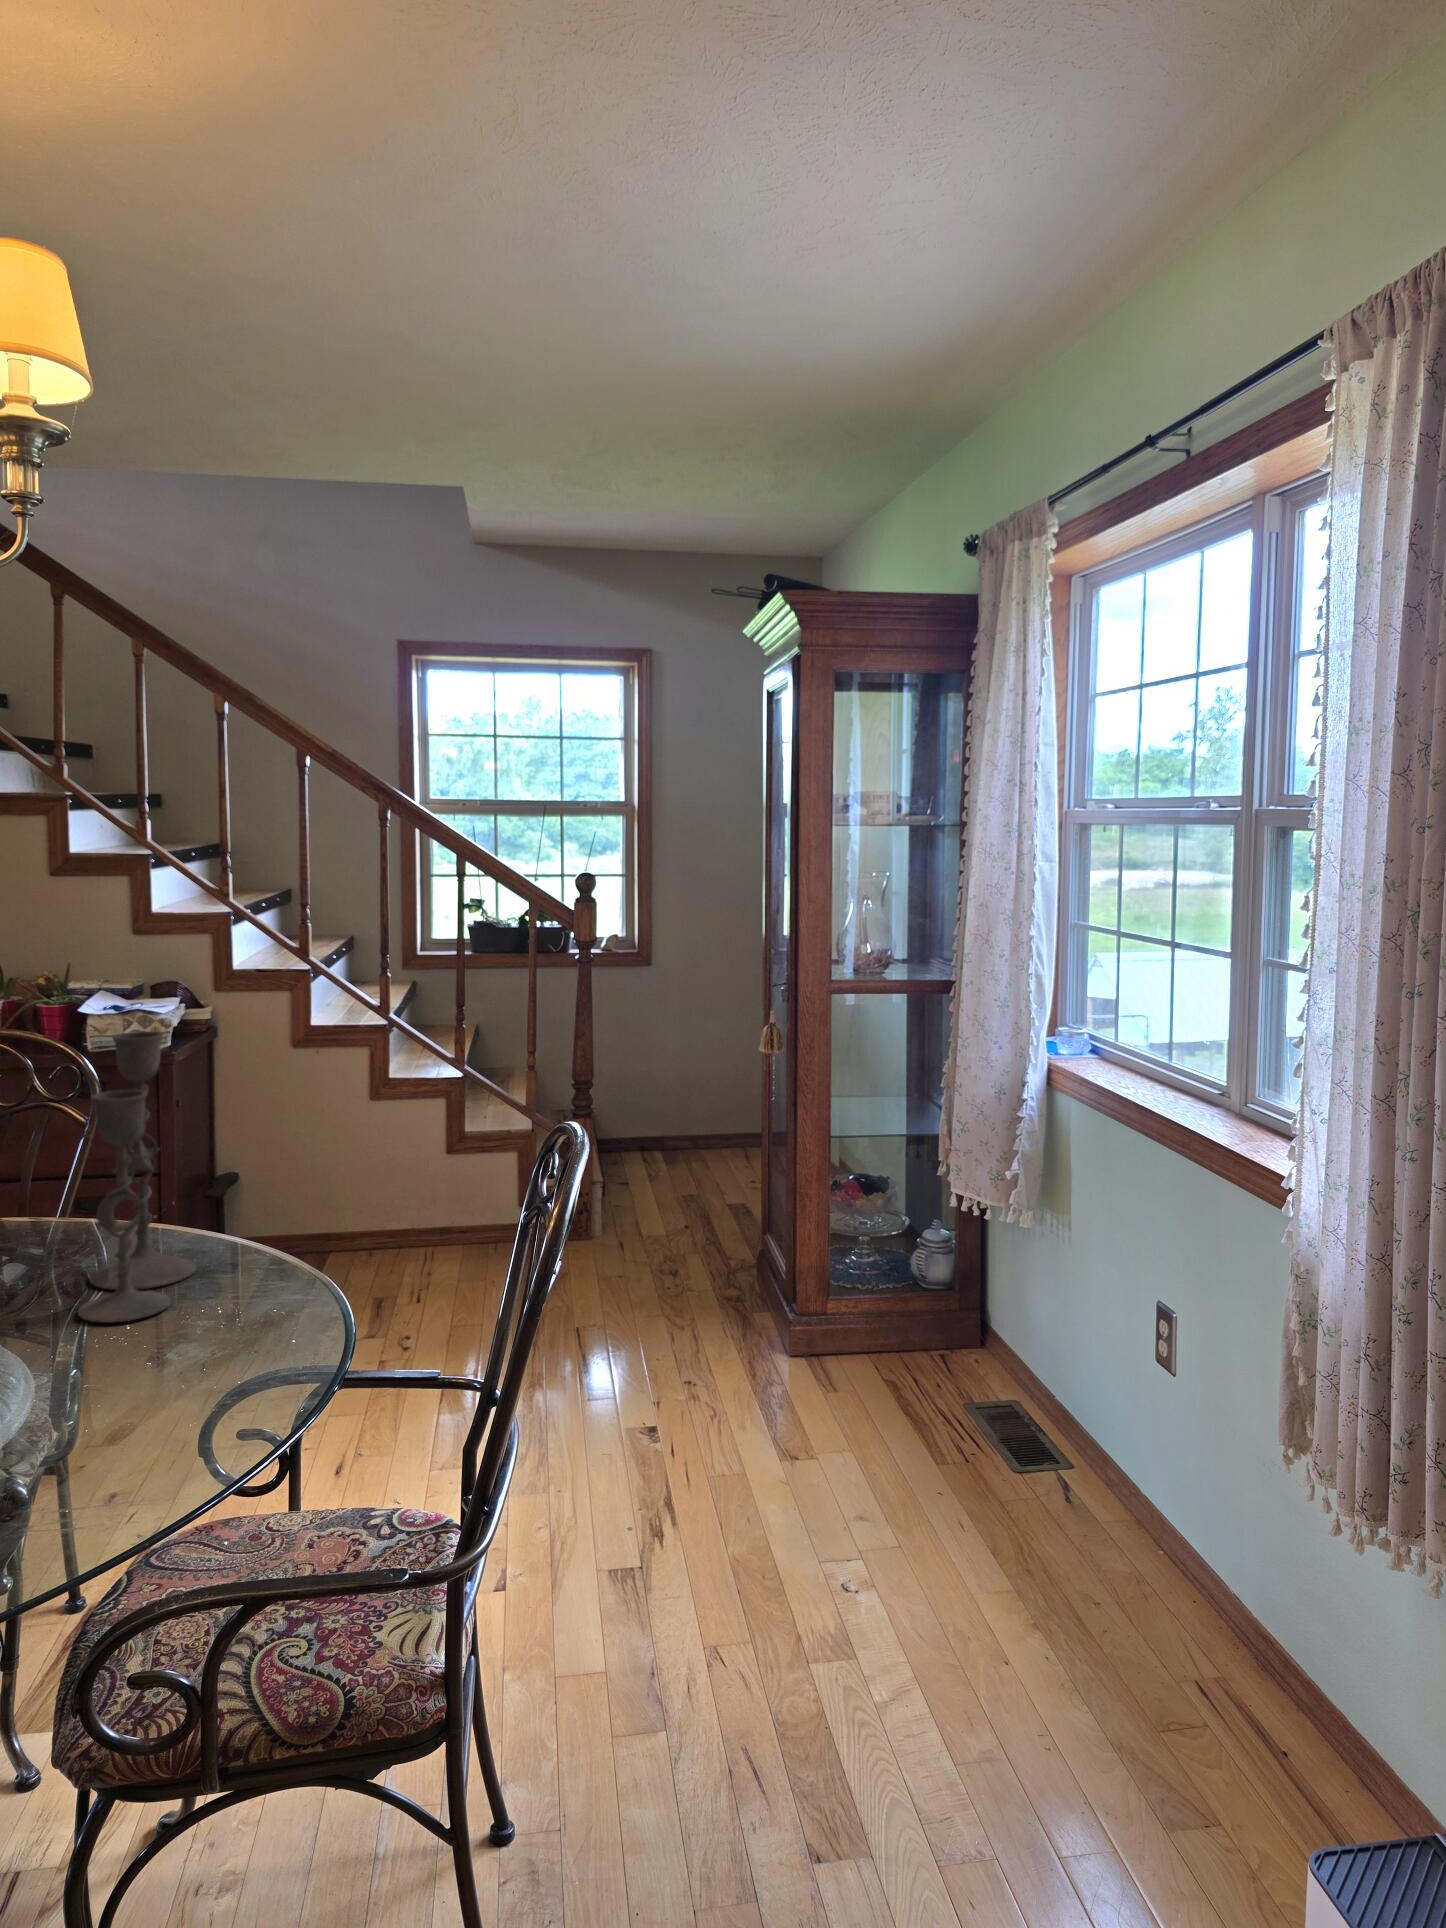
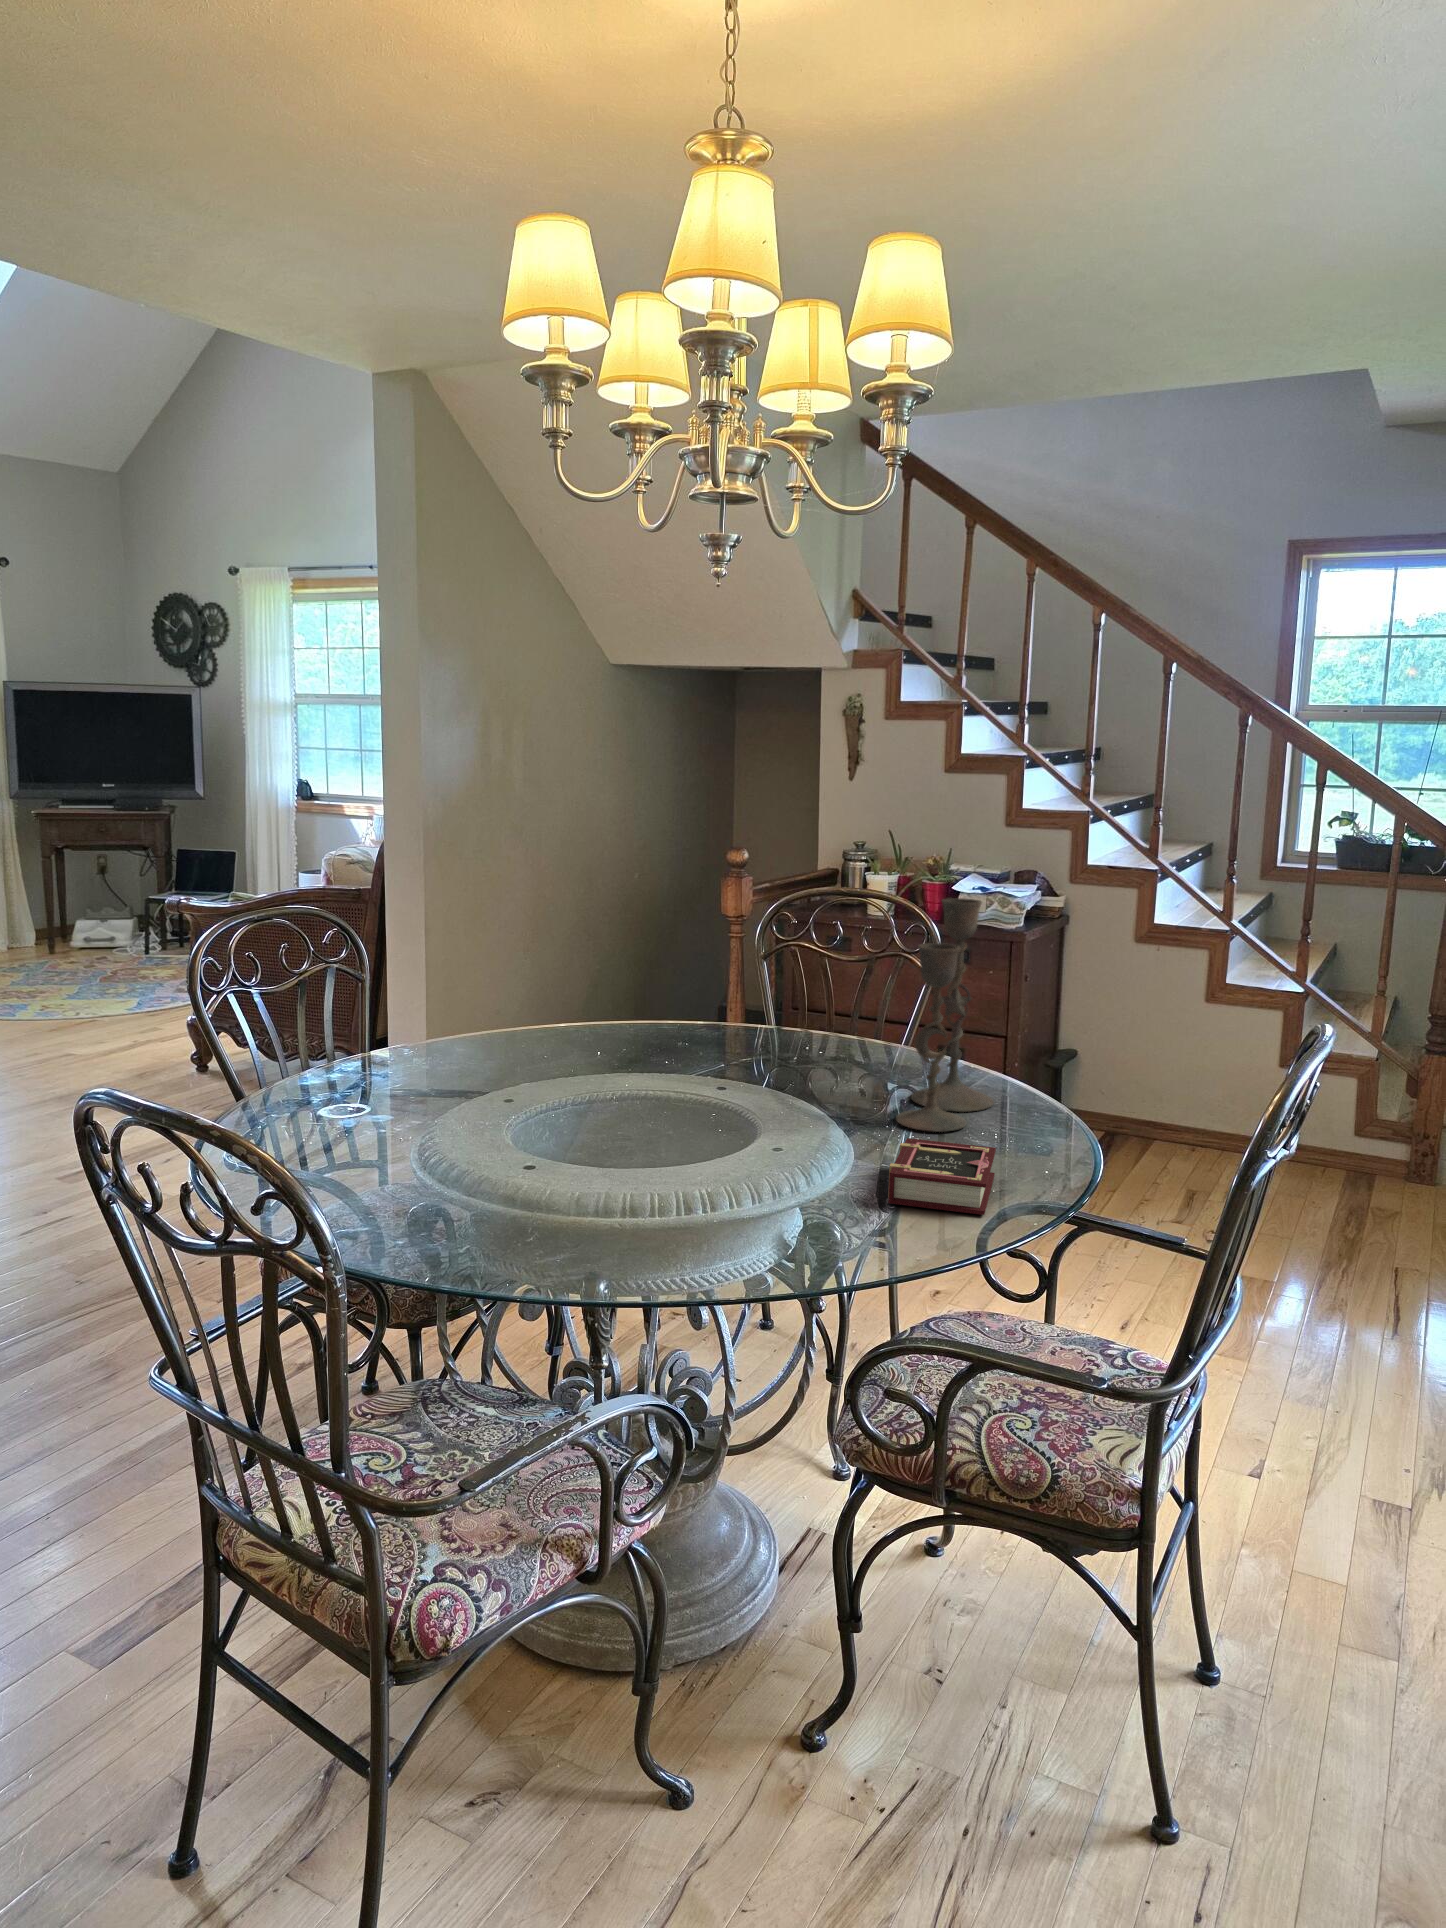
book: none [96,1326,227,1431] -> present [888,1138,996,1215]

